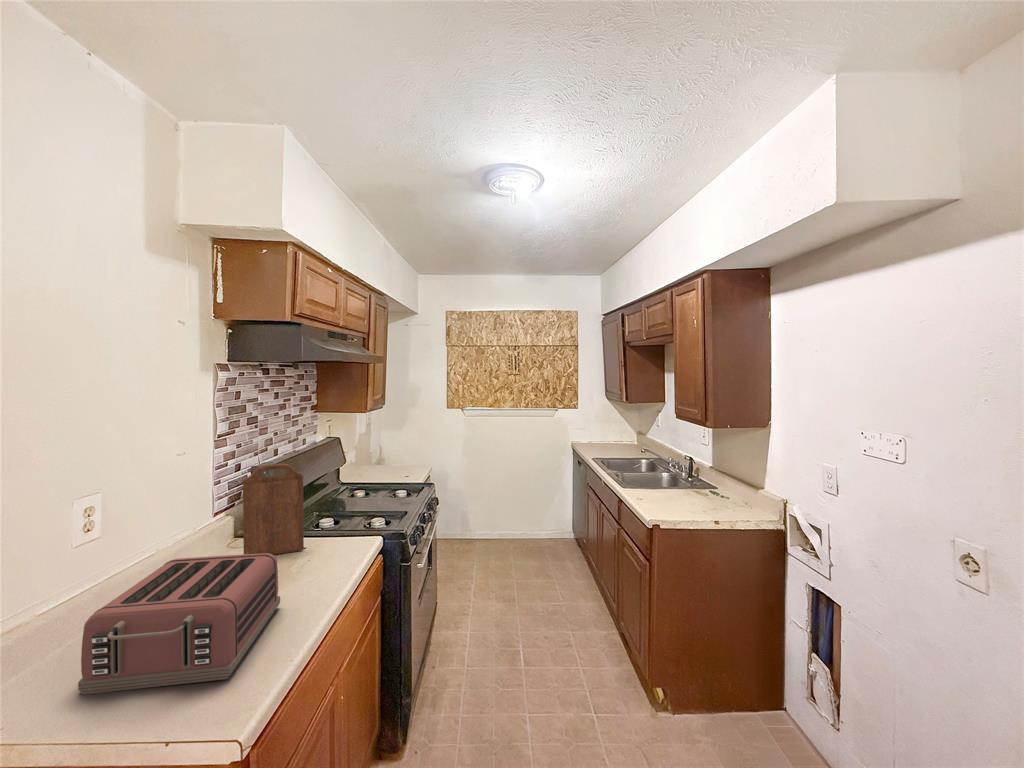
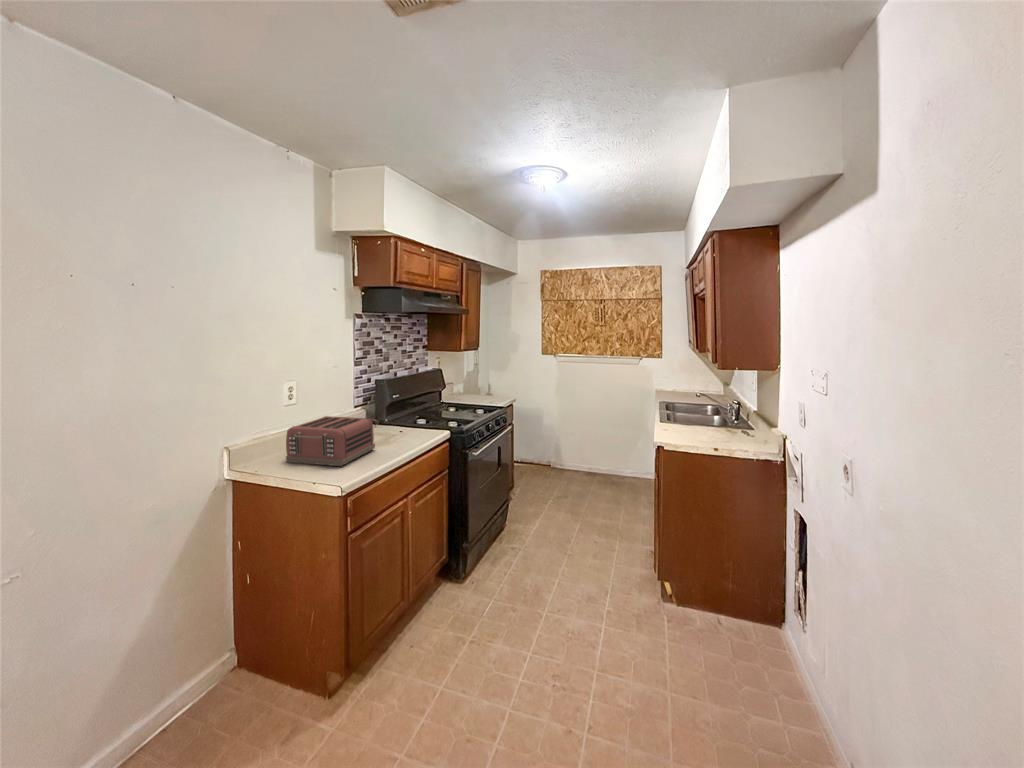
cutting board: present [243,464,304,555] -> none [366,376,400,431]

